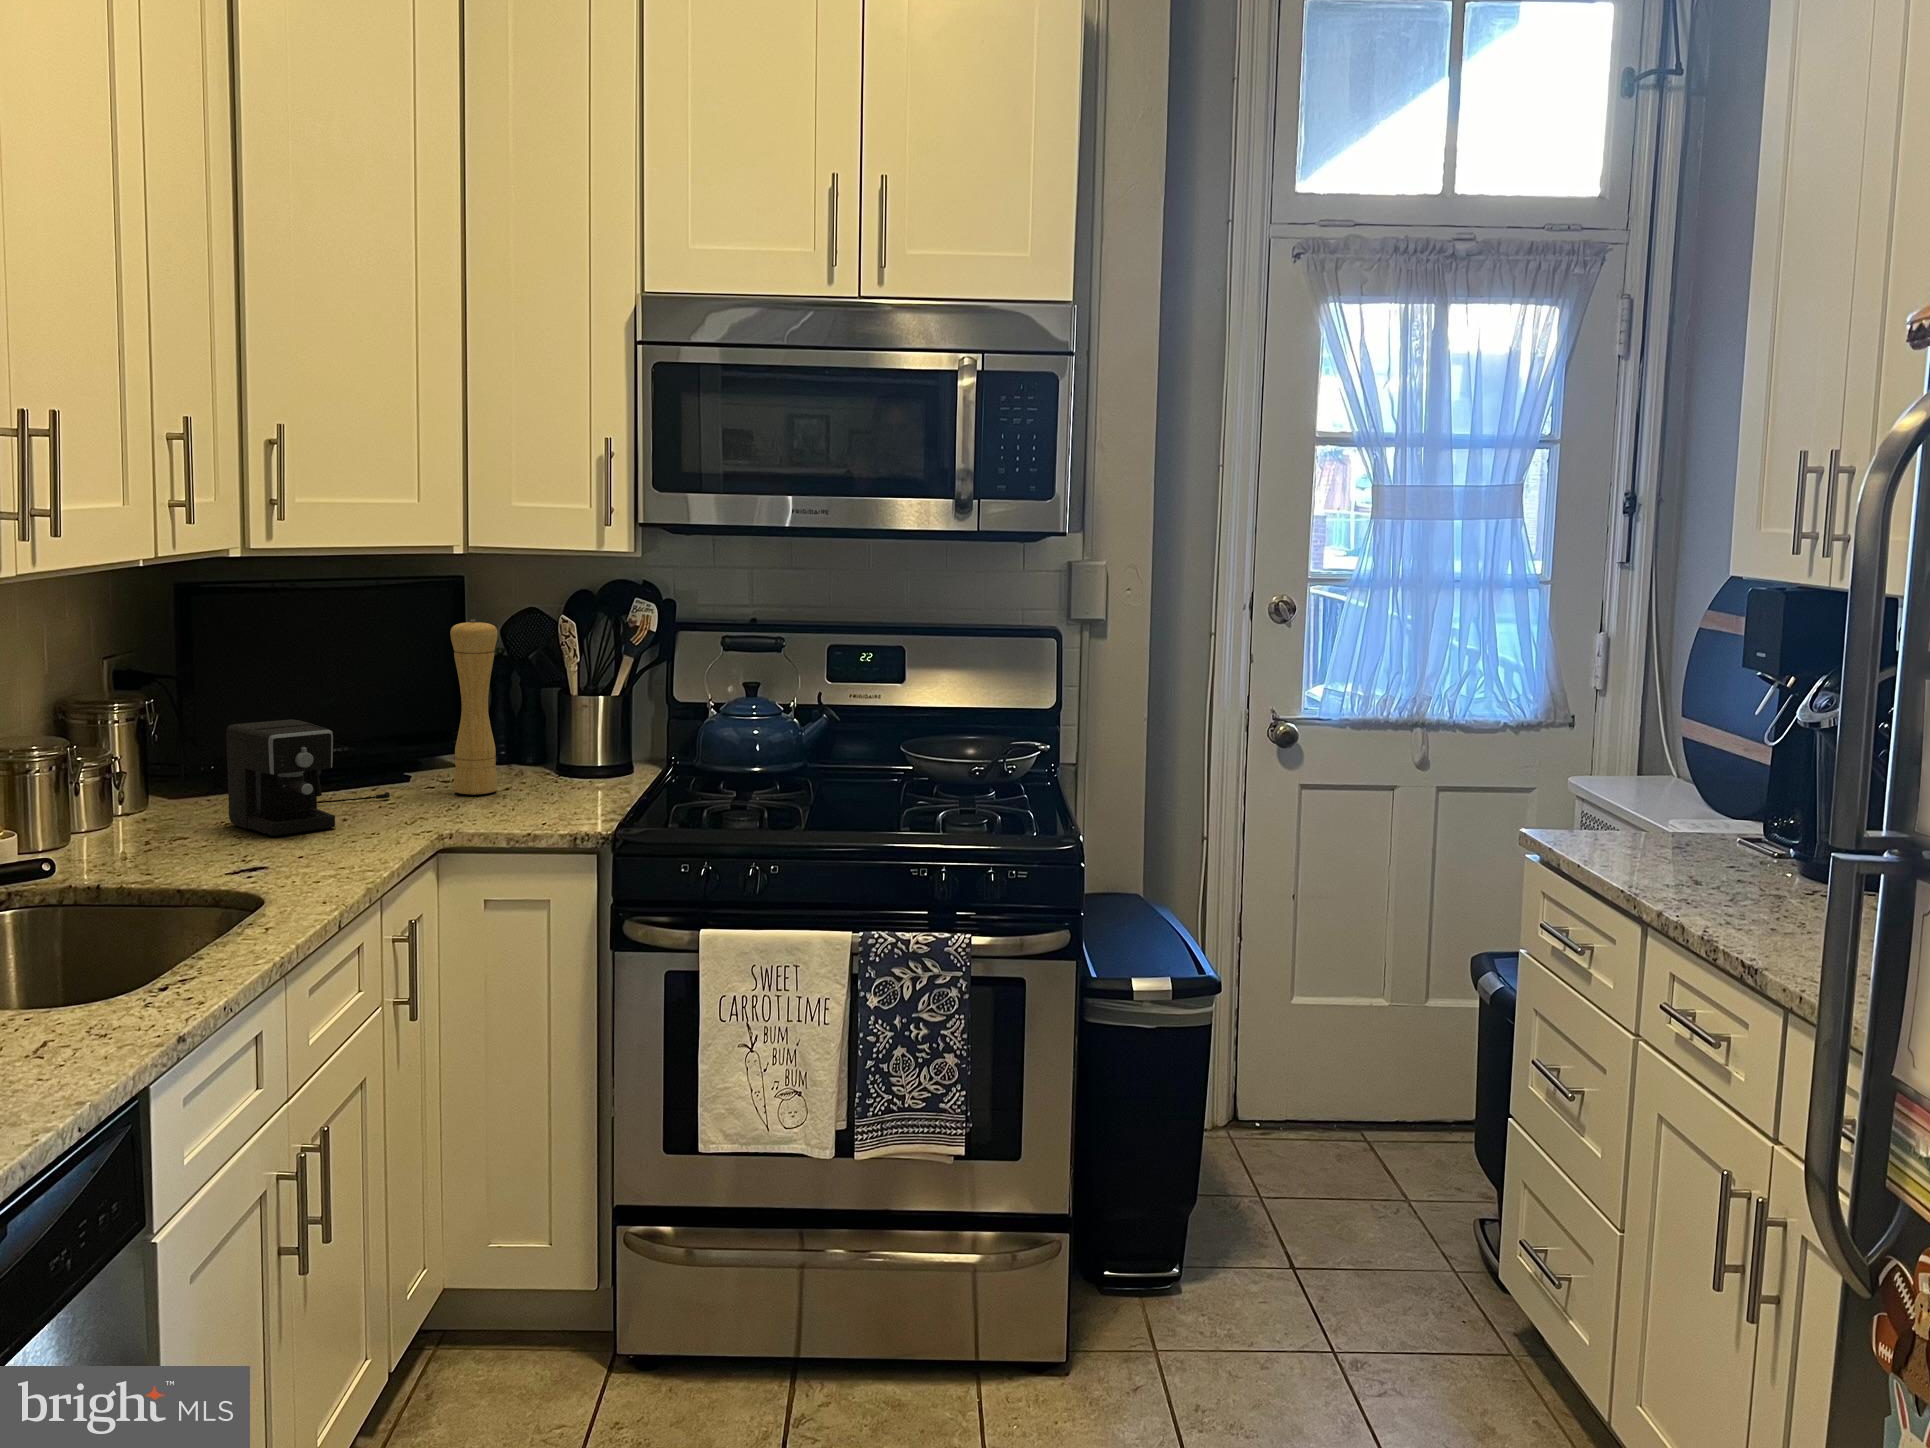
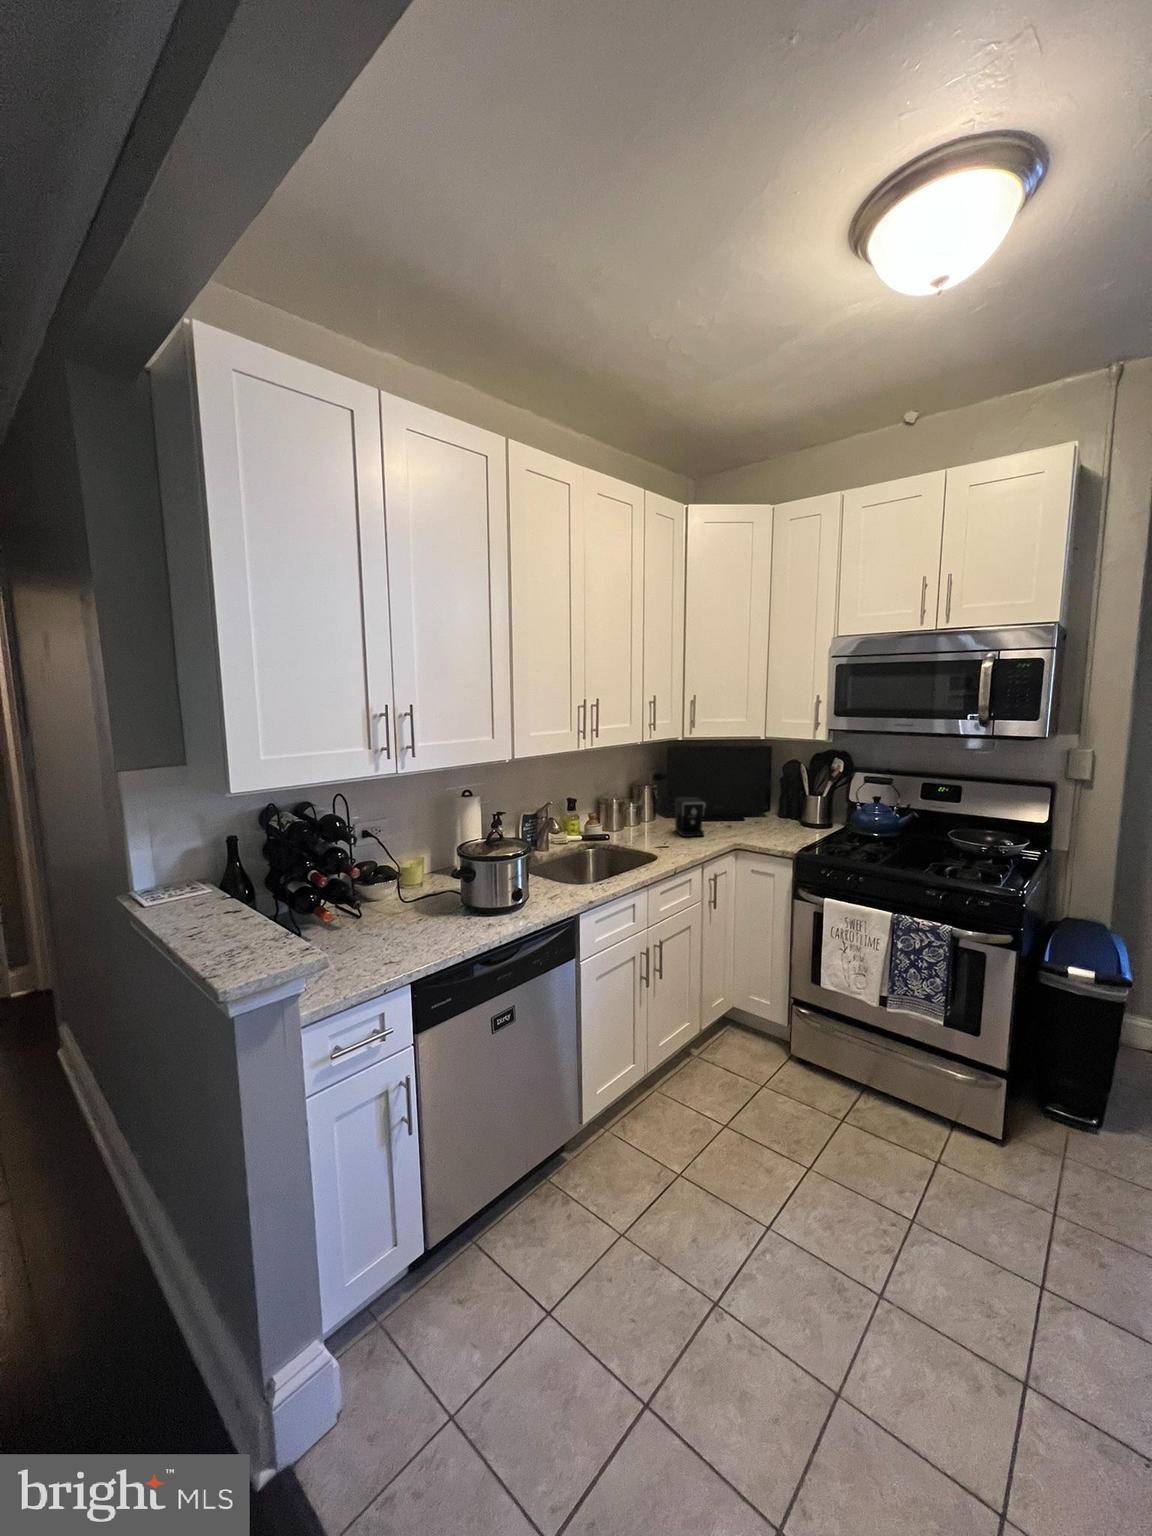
pepper mill: present [450,619,498,794] -> none [755,765,773,829]

